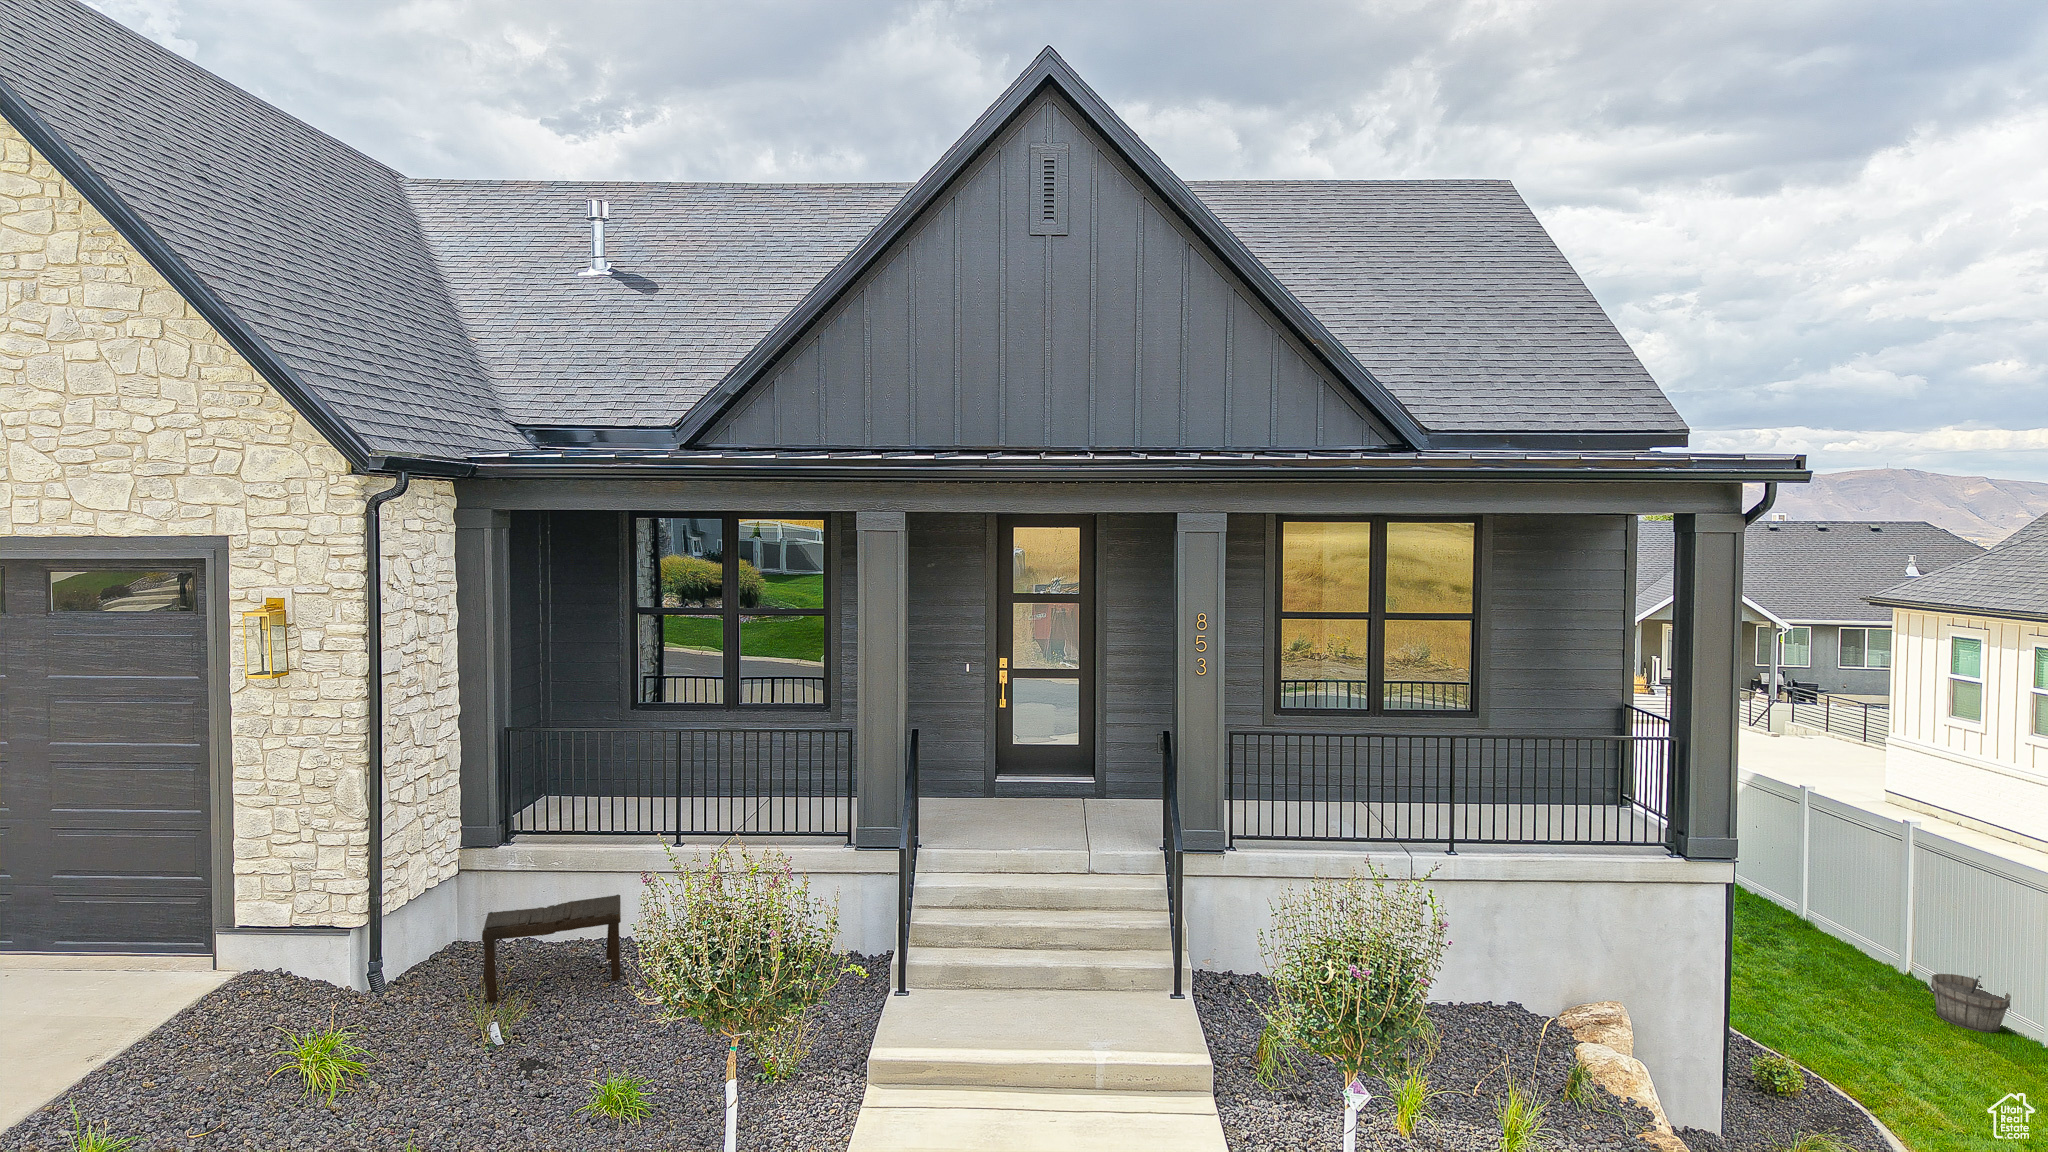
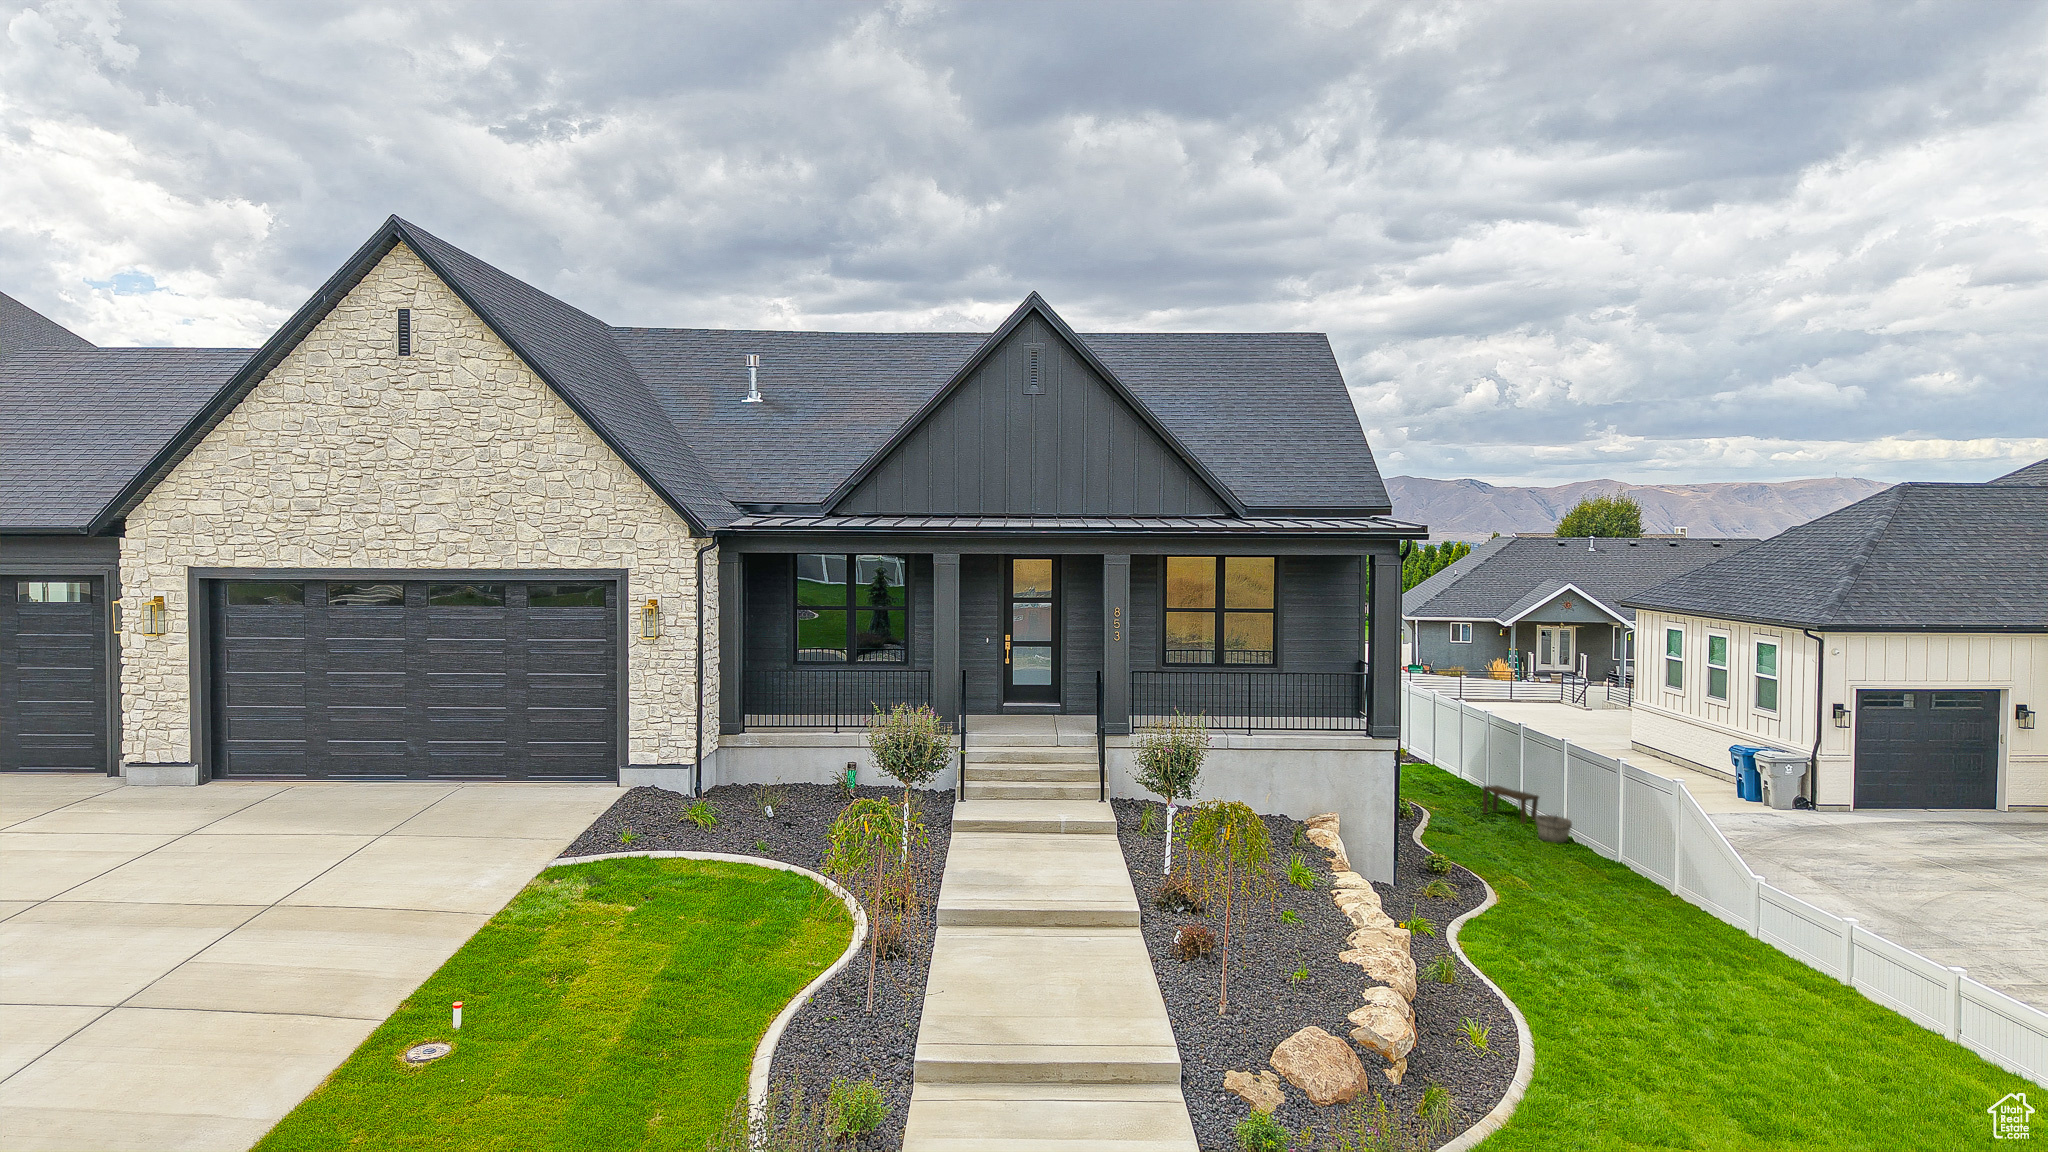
bench: present [482,894,621,1002] -> present [1483,785,1539,824]

